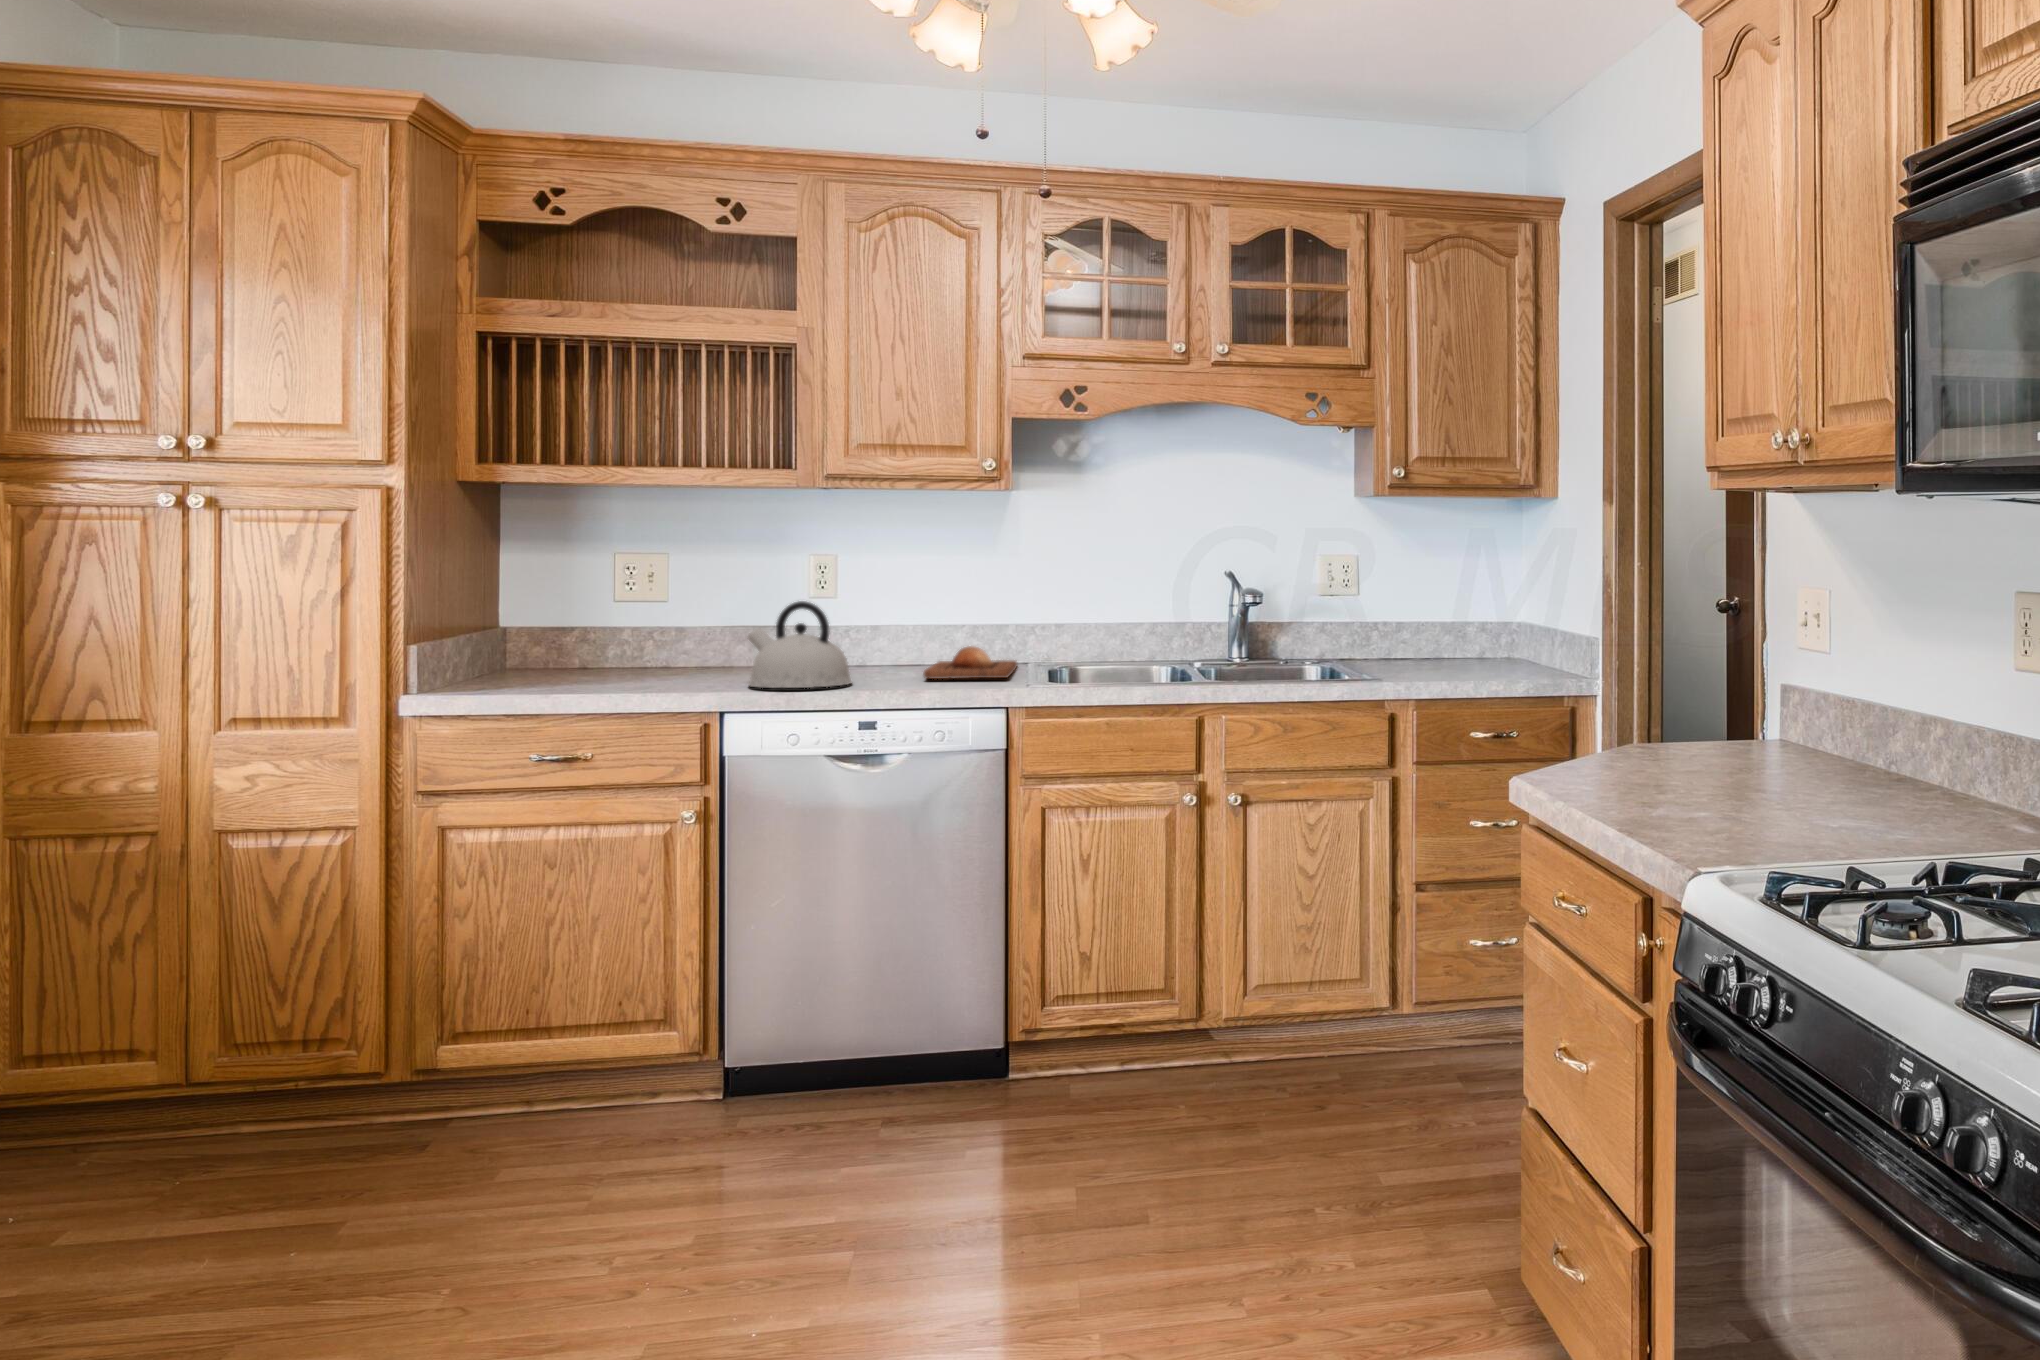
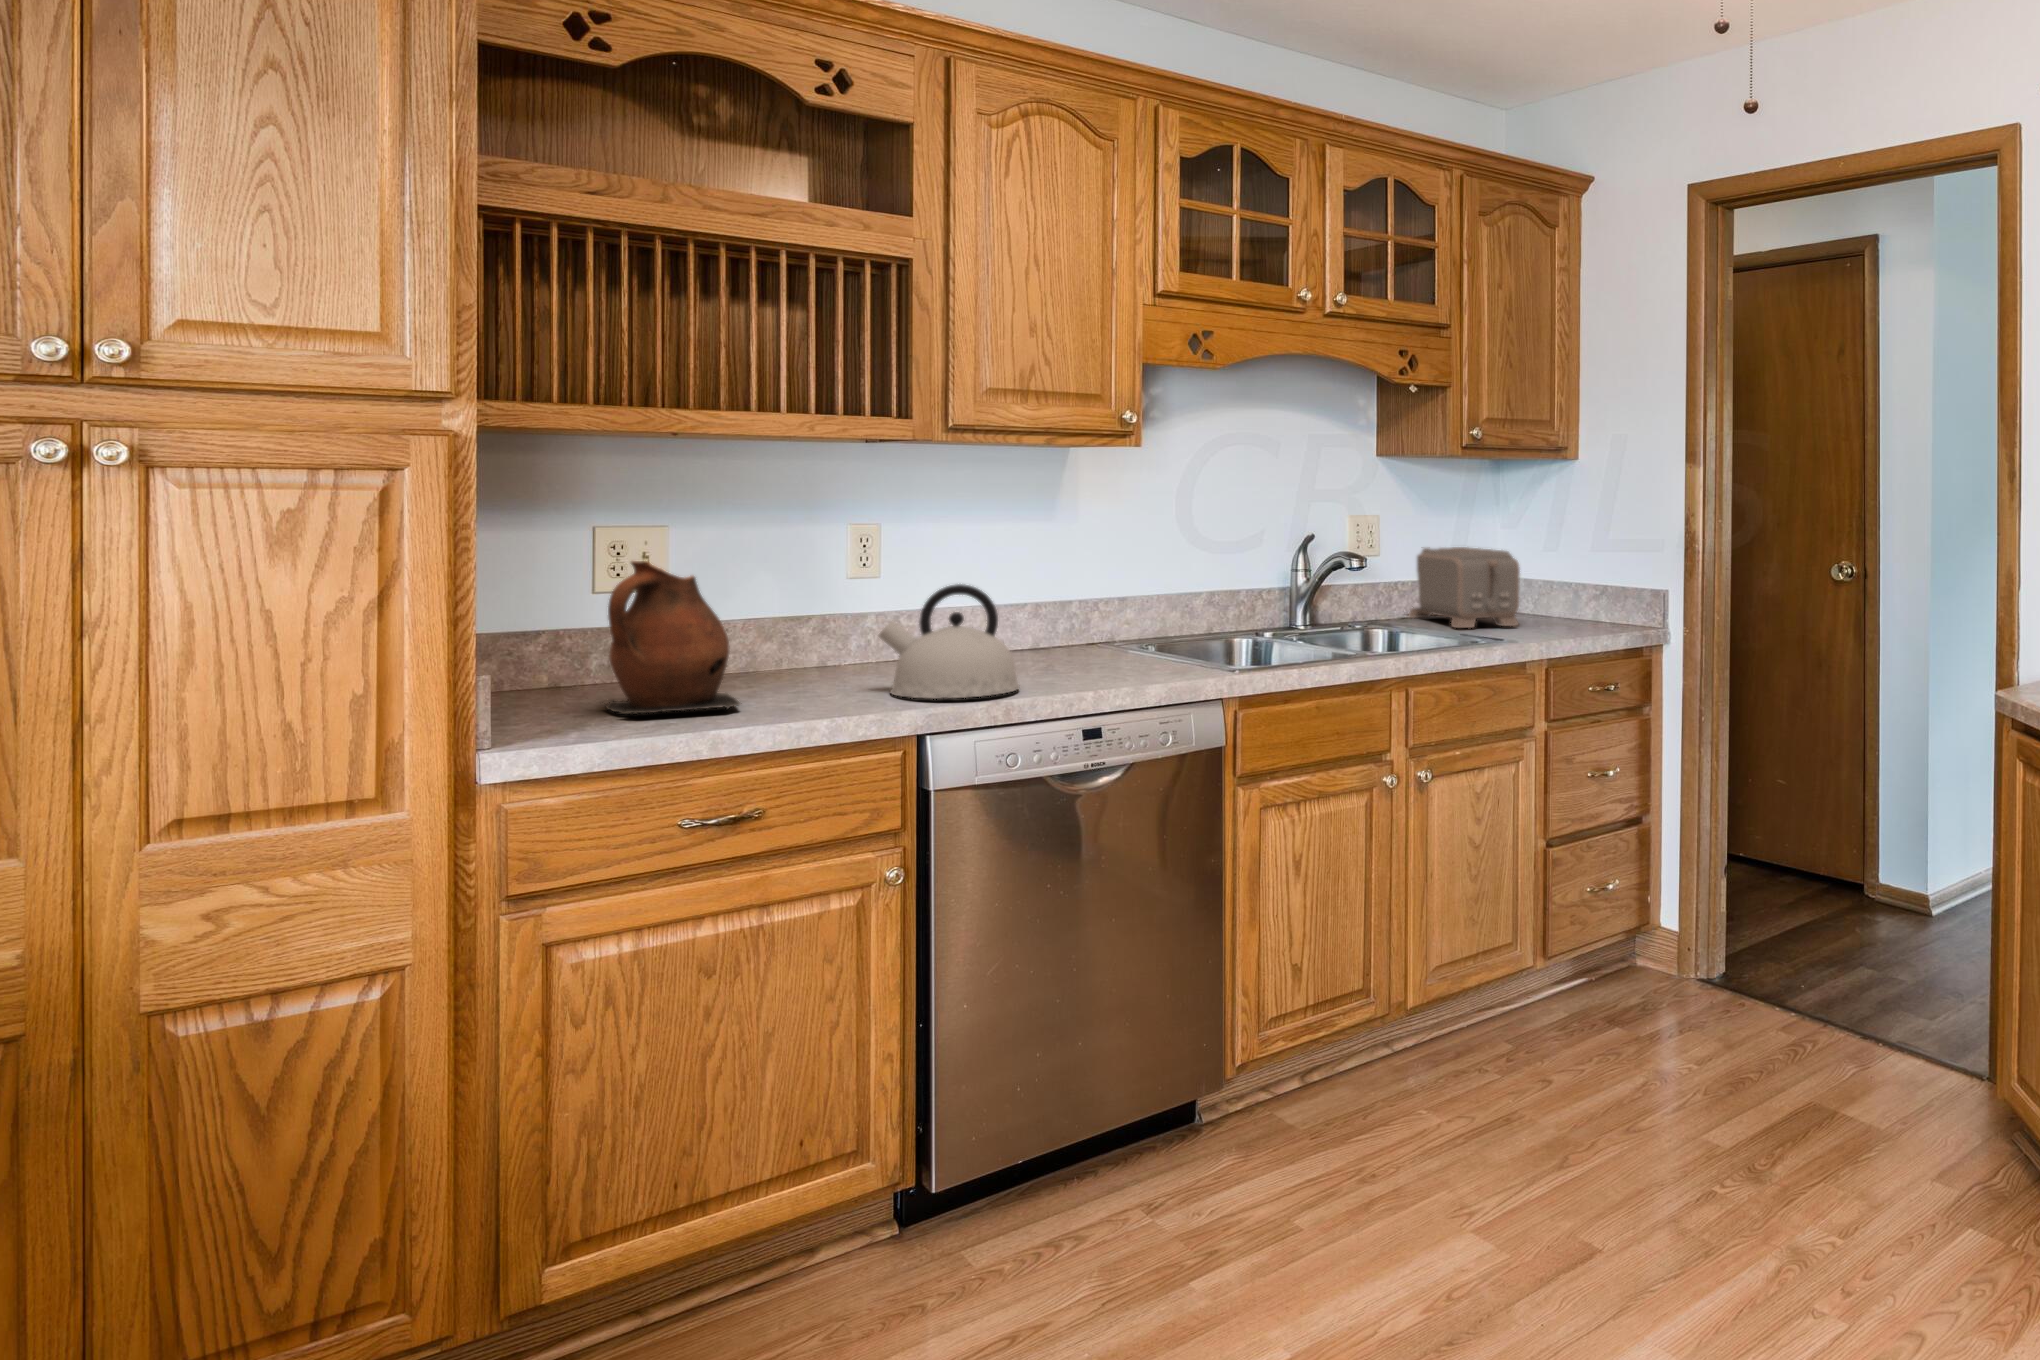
ceramic pitcher: none [542,577,655,686] -> present [605,561,740,714]
toaster: none [1398,590,1471,668] -> present [1409,547,1520,628]
bread loaf: present [924,646,1017,679] -> none [1005,628,1162,672]

